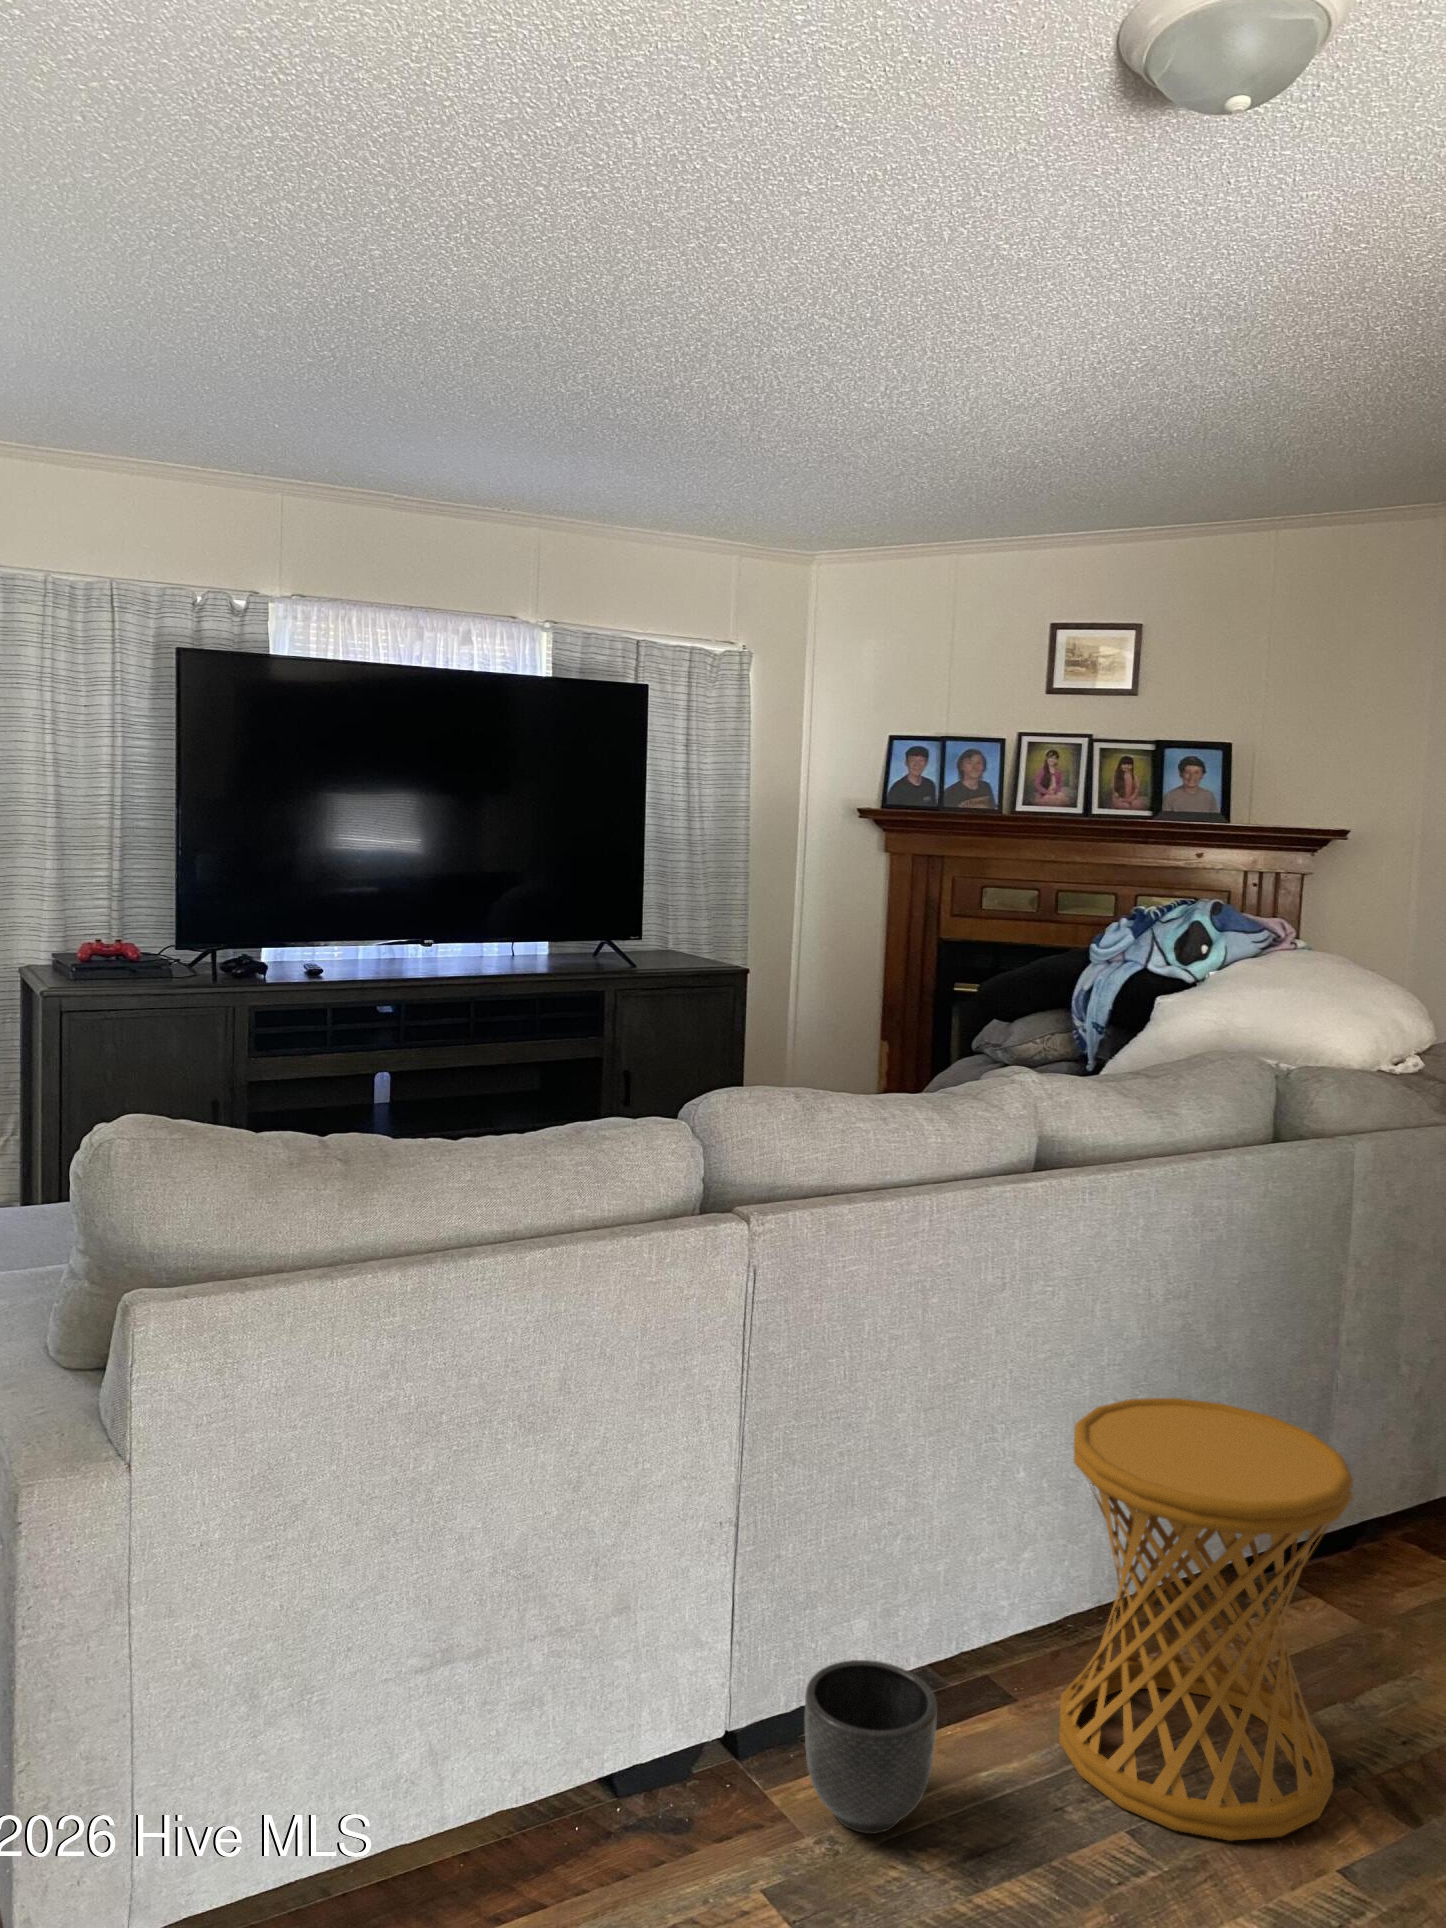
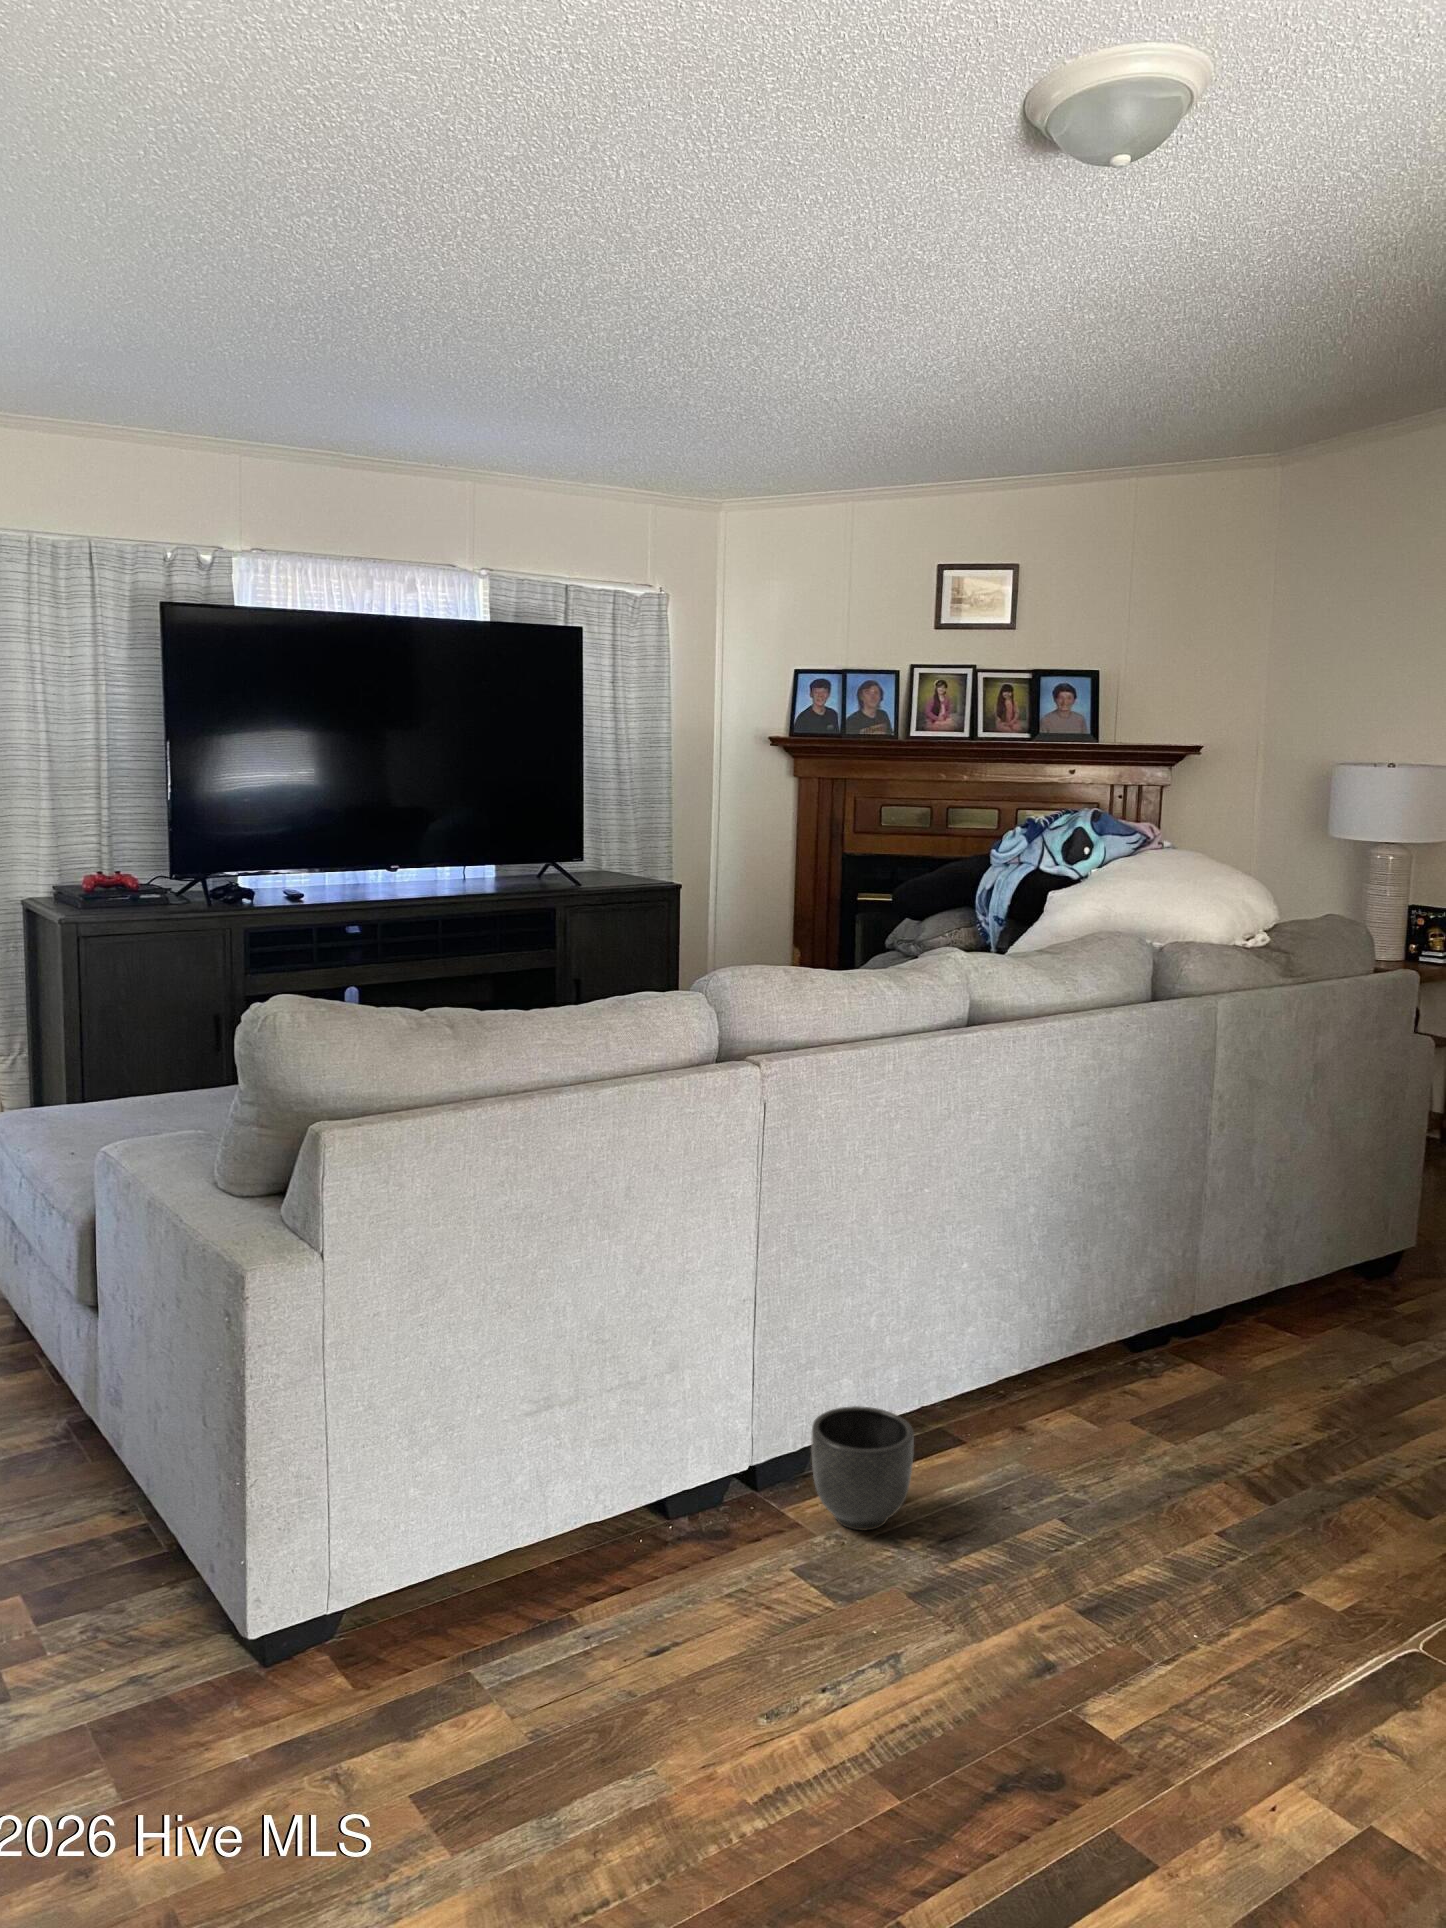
side table: present [1059,1398,1353,1841] -> none [1000,1200,1222,1518]

